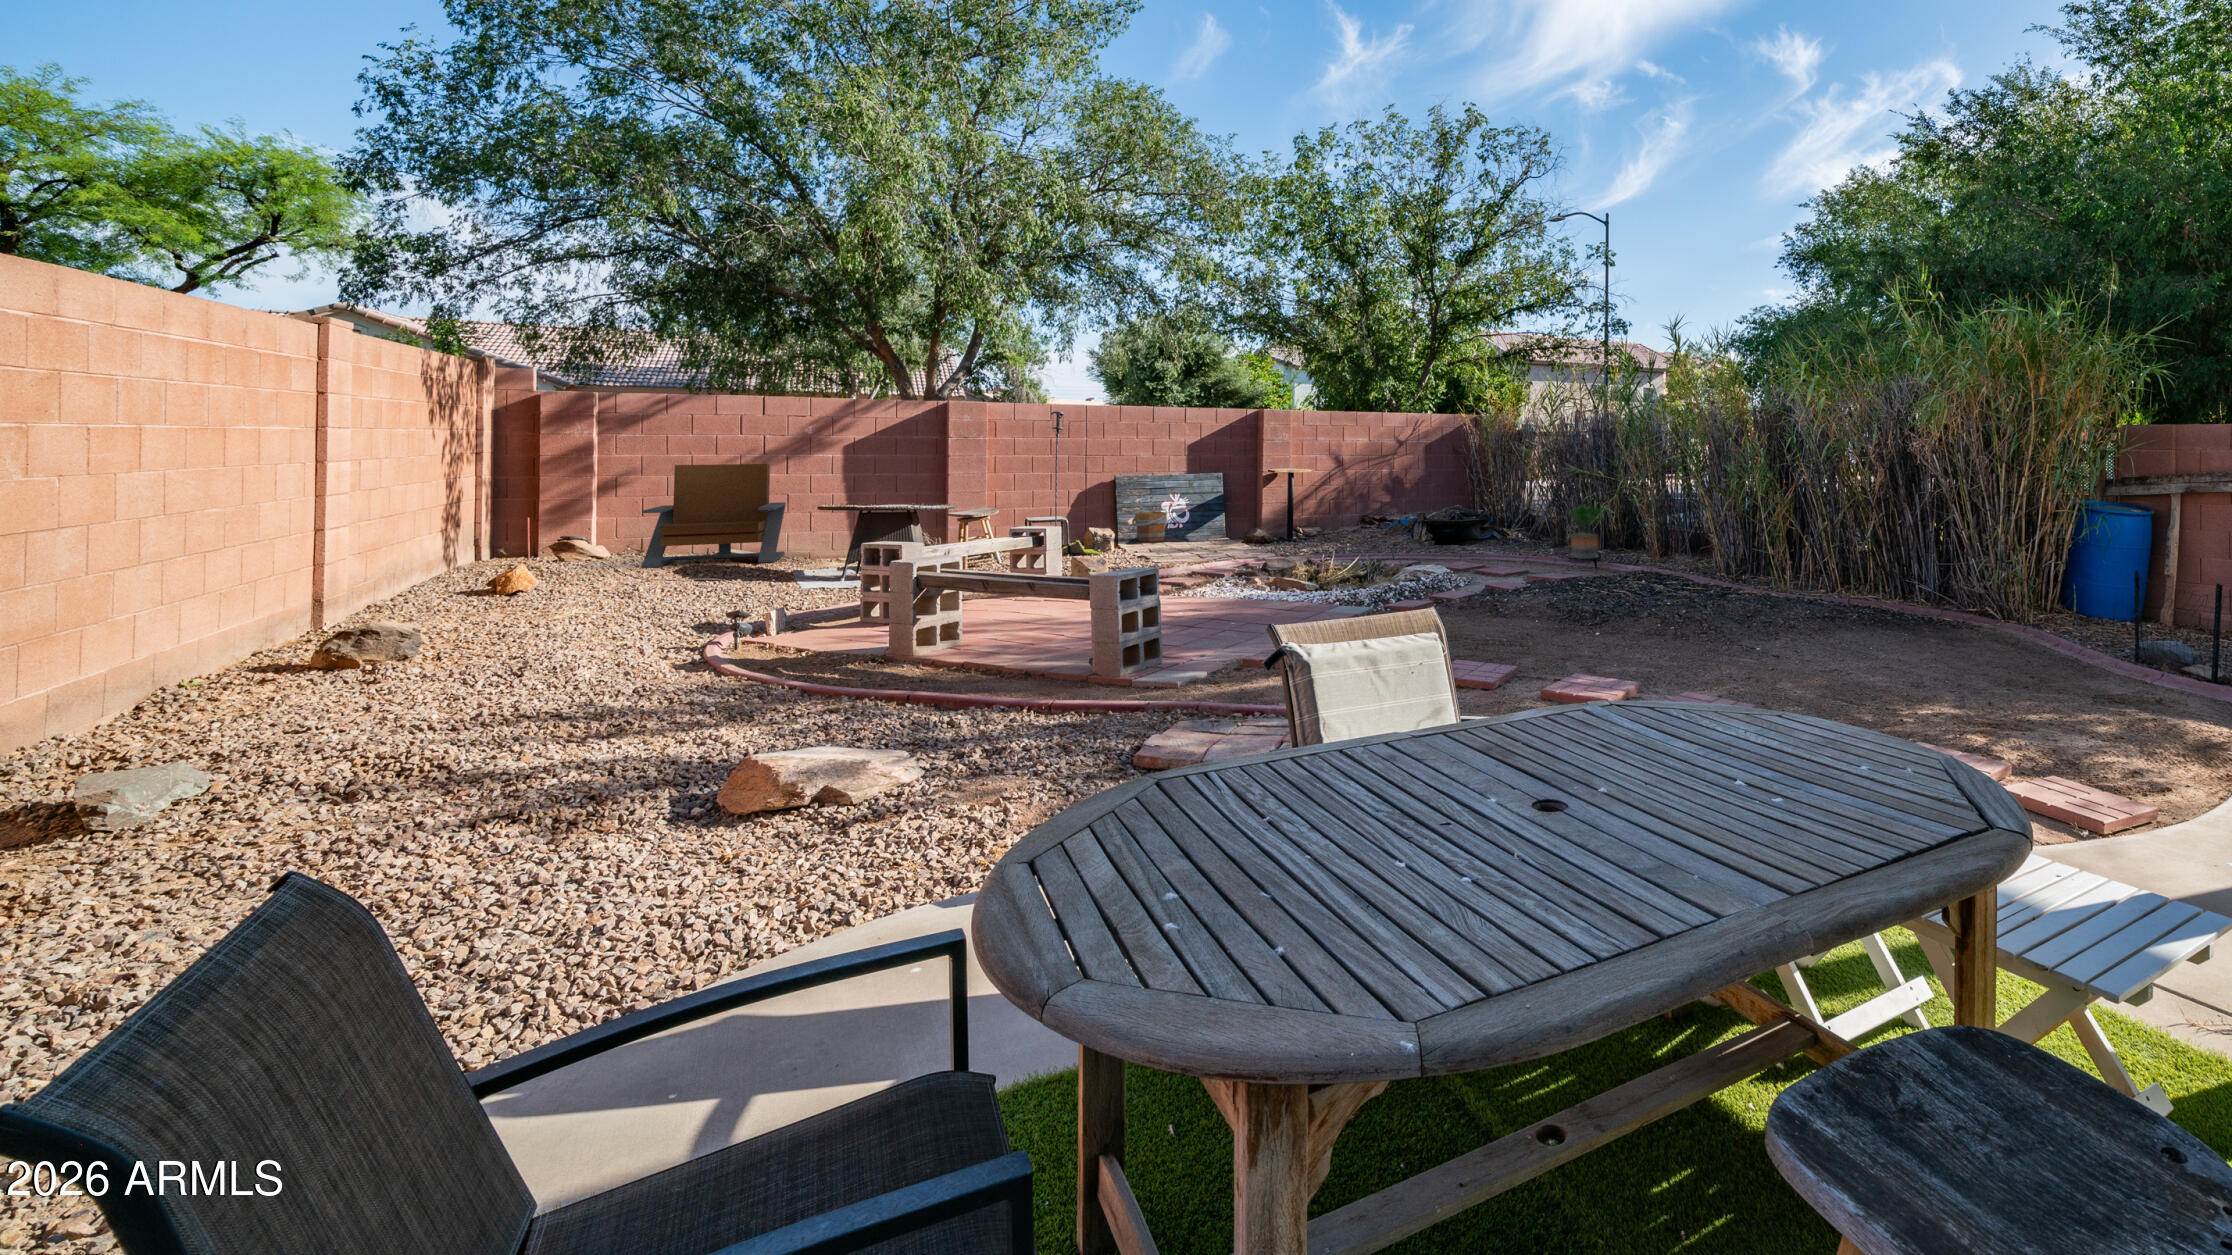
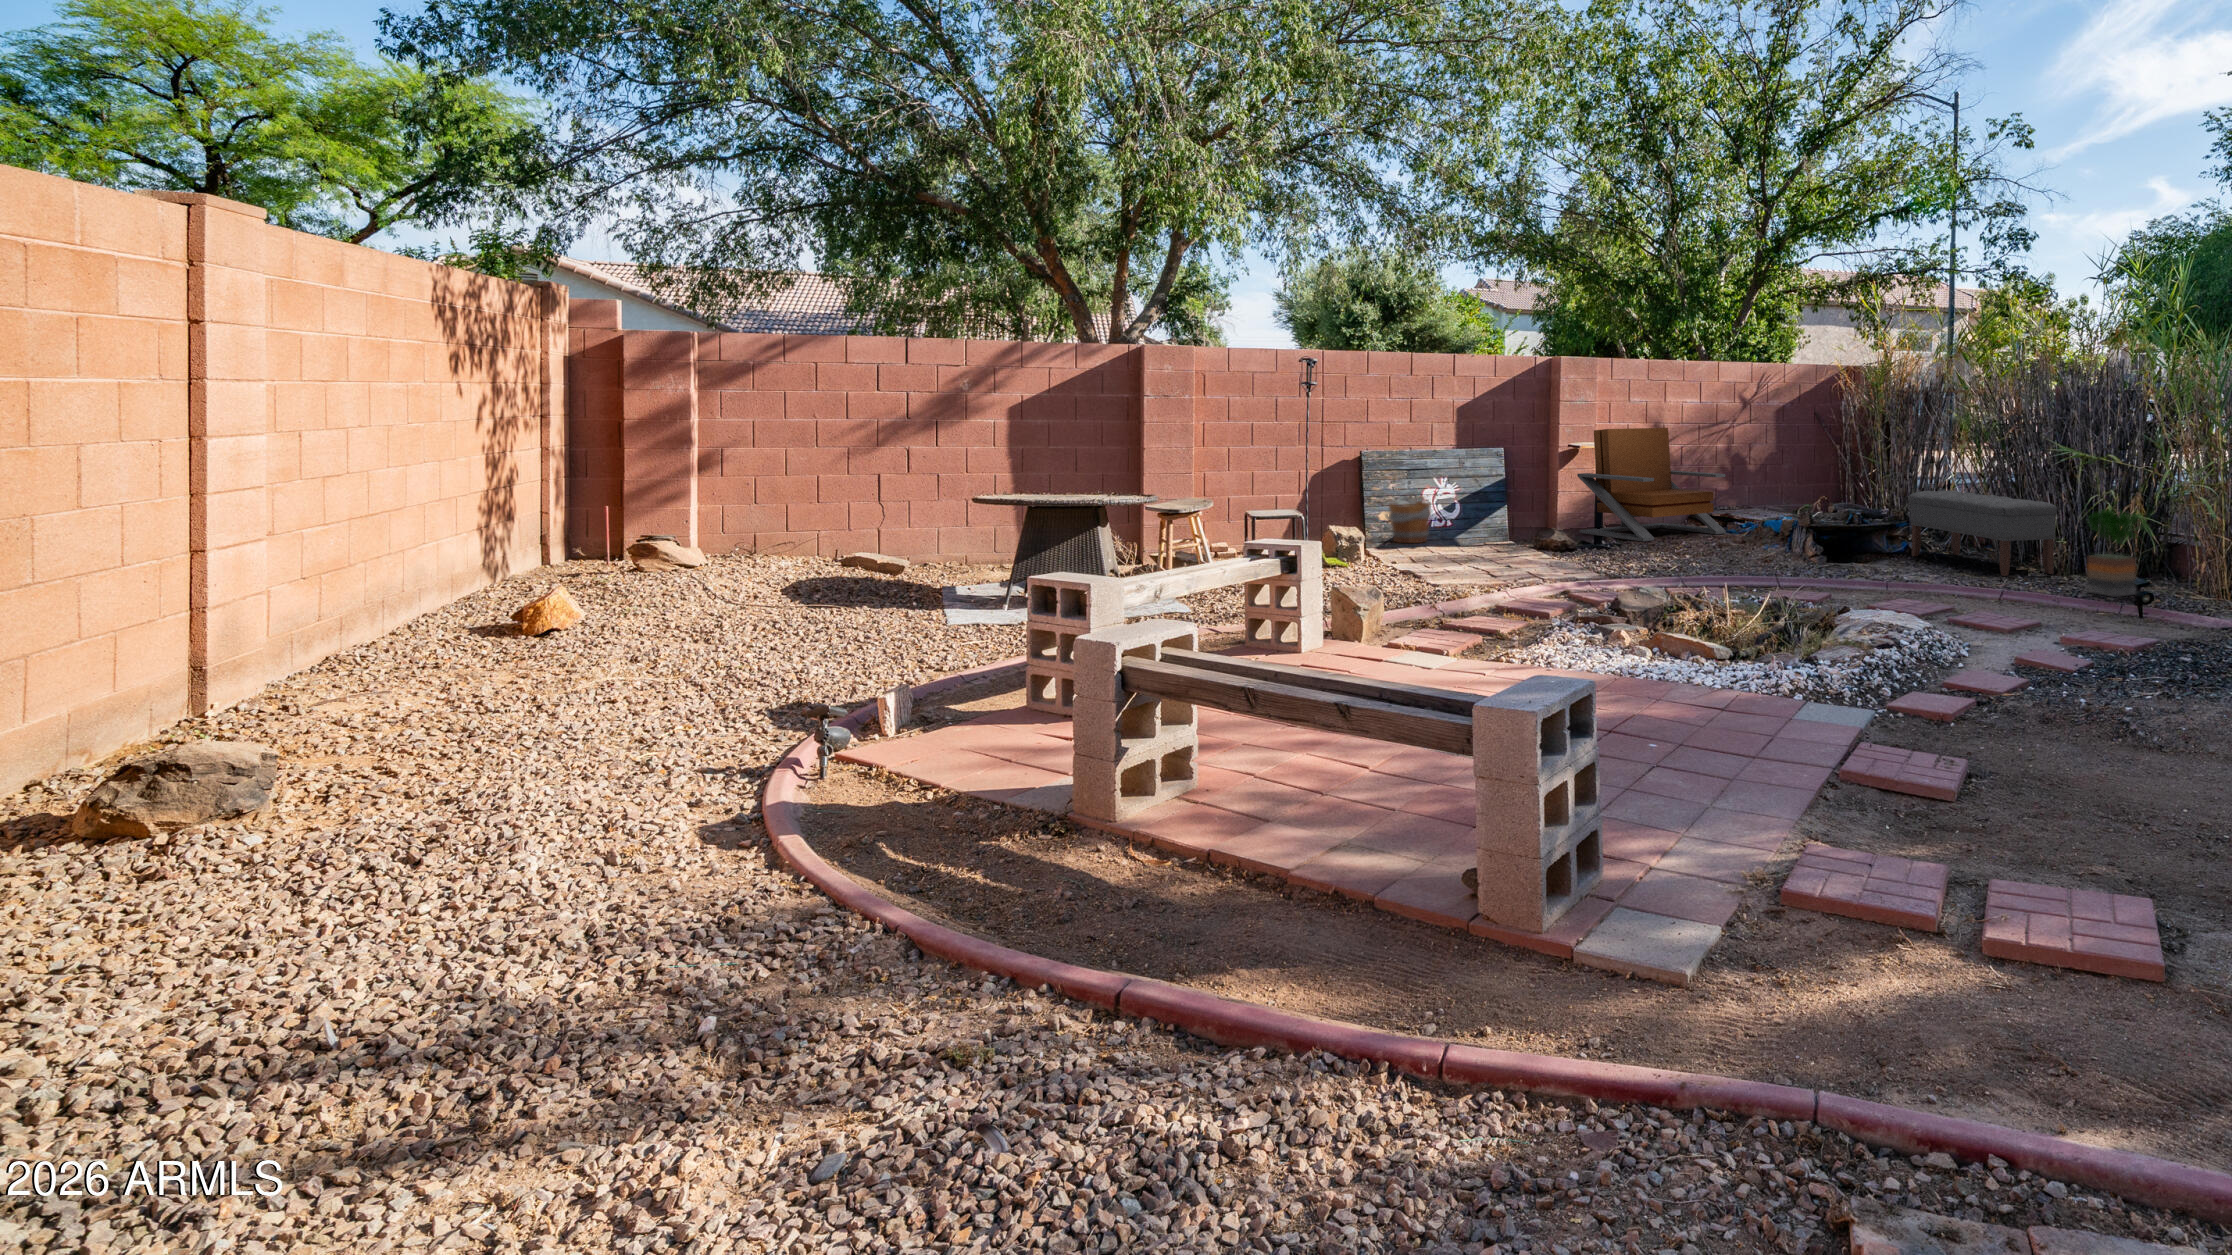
lounge chair: present [642,464,786,568] -> present [1577,428,1726,541]
bench: none [1491,498,1570,551] -> present [1909,491,2057,576]

